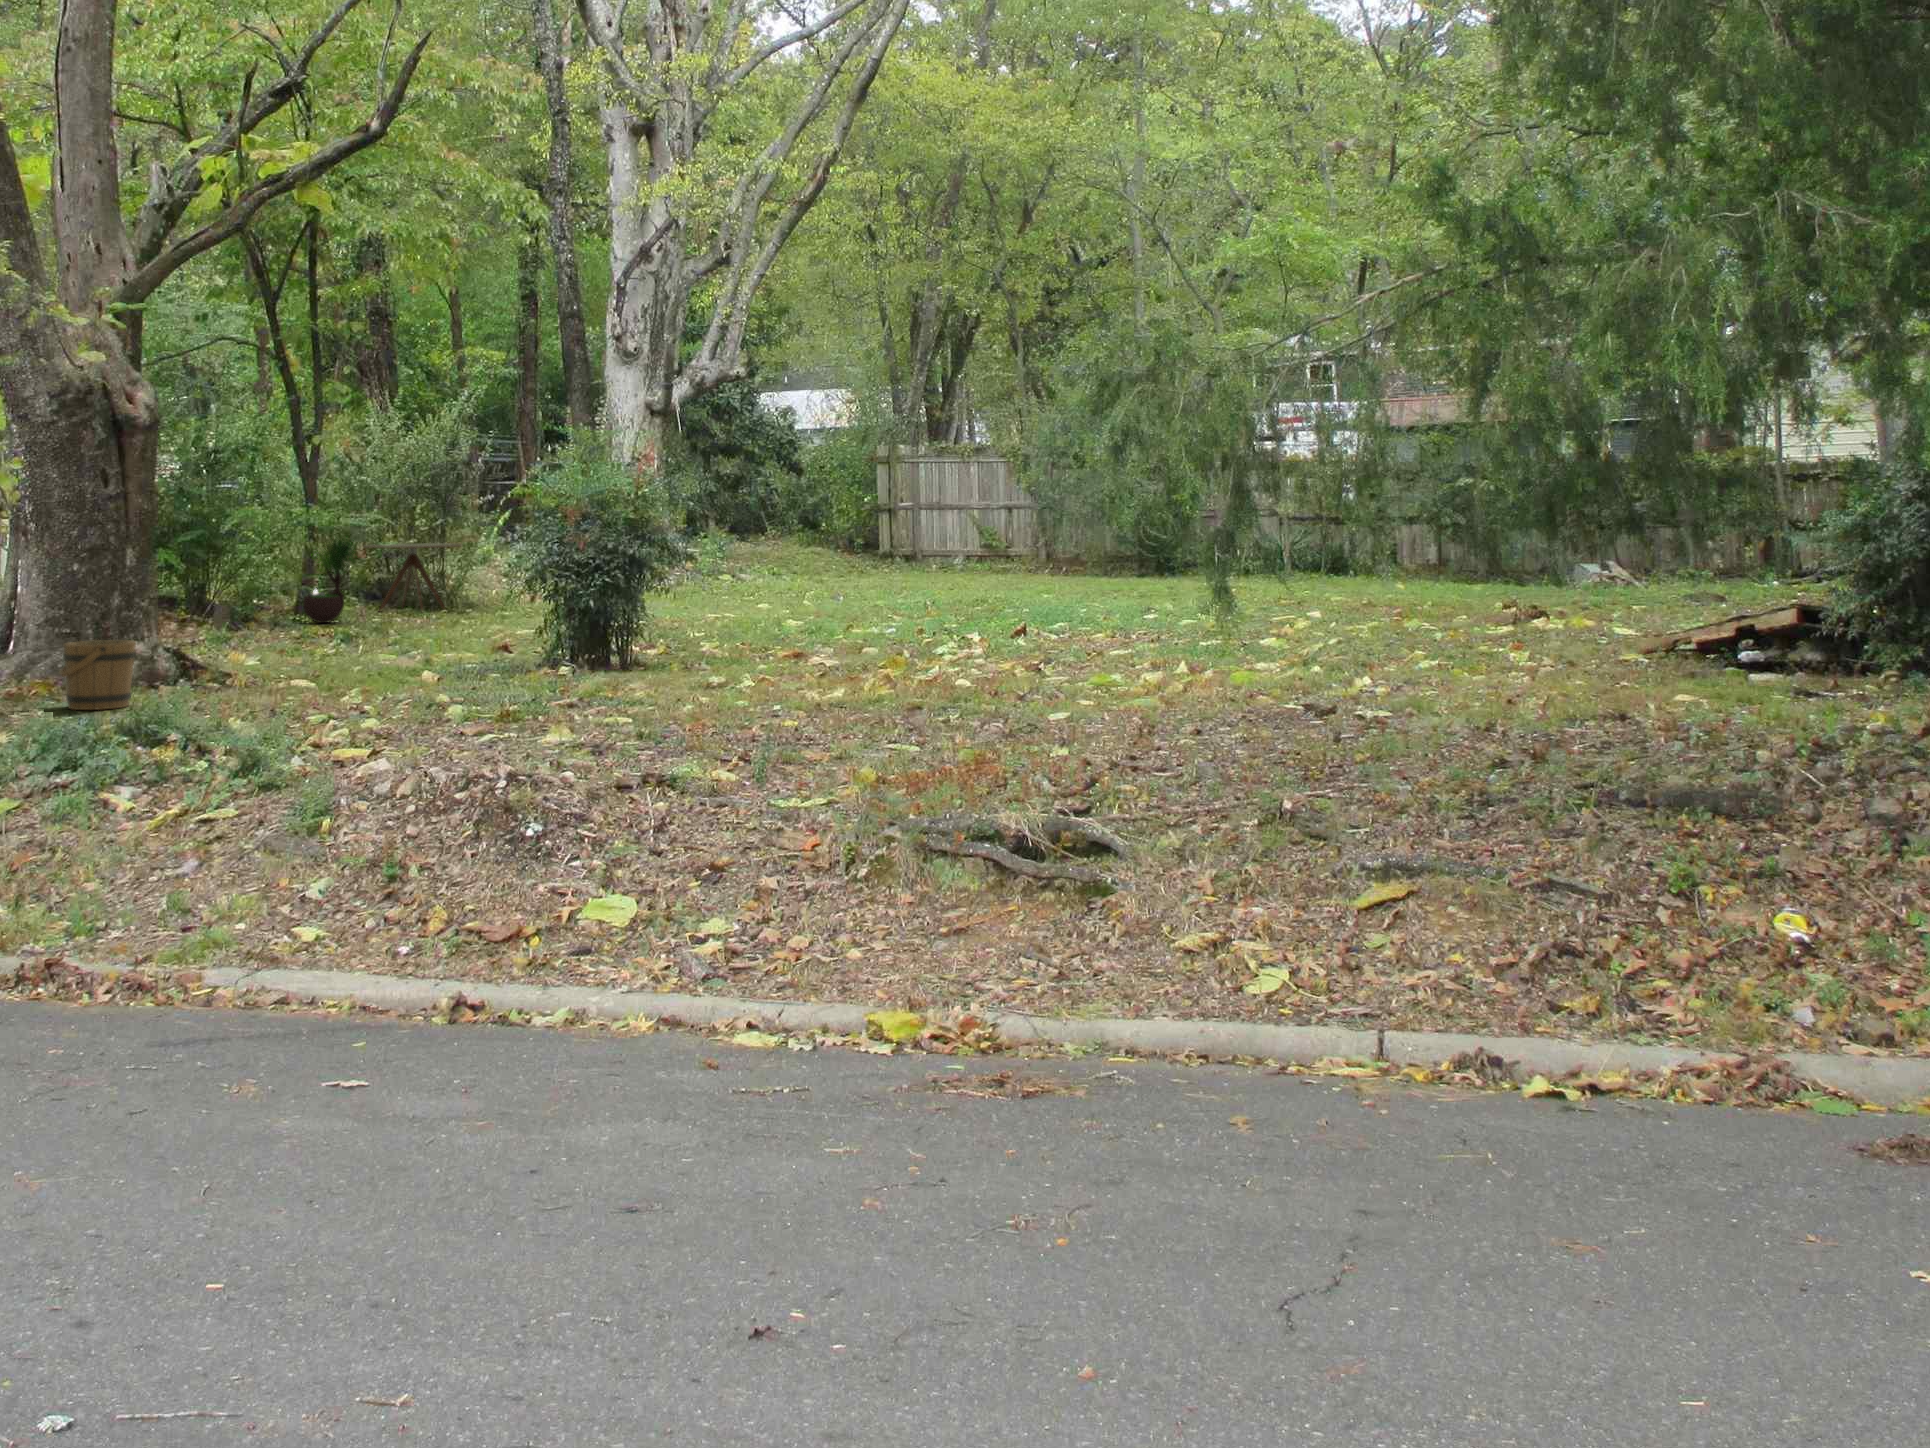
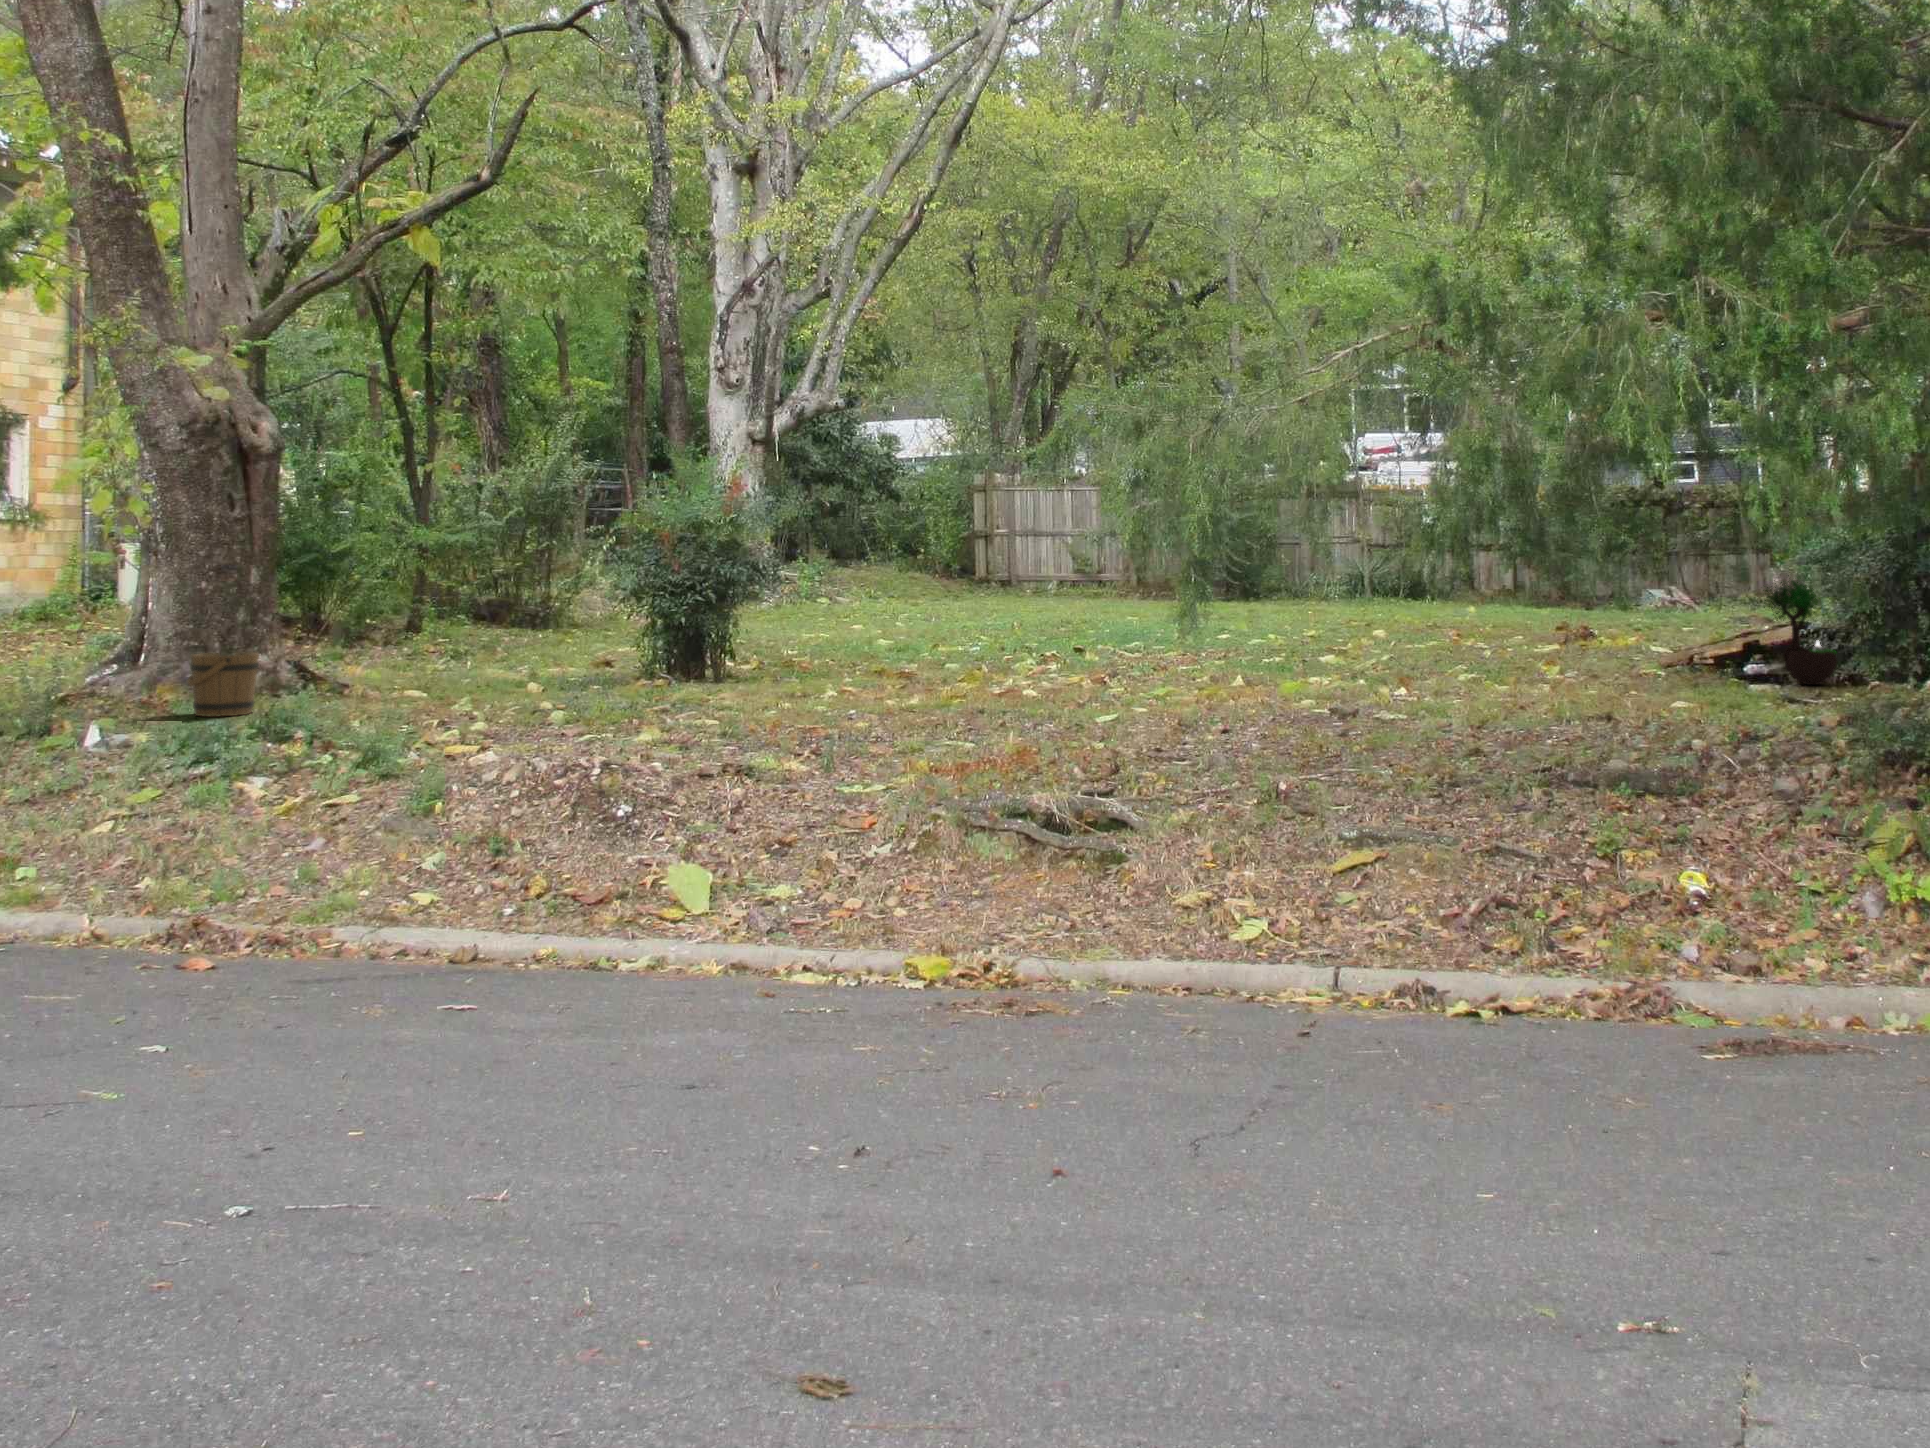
potted tree: present [303,536,356,623] -> present [1763,575,1837,685]
round table: present [364,543,461,612] -> none [473,566,569,632]

